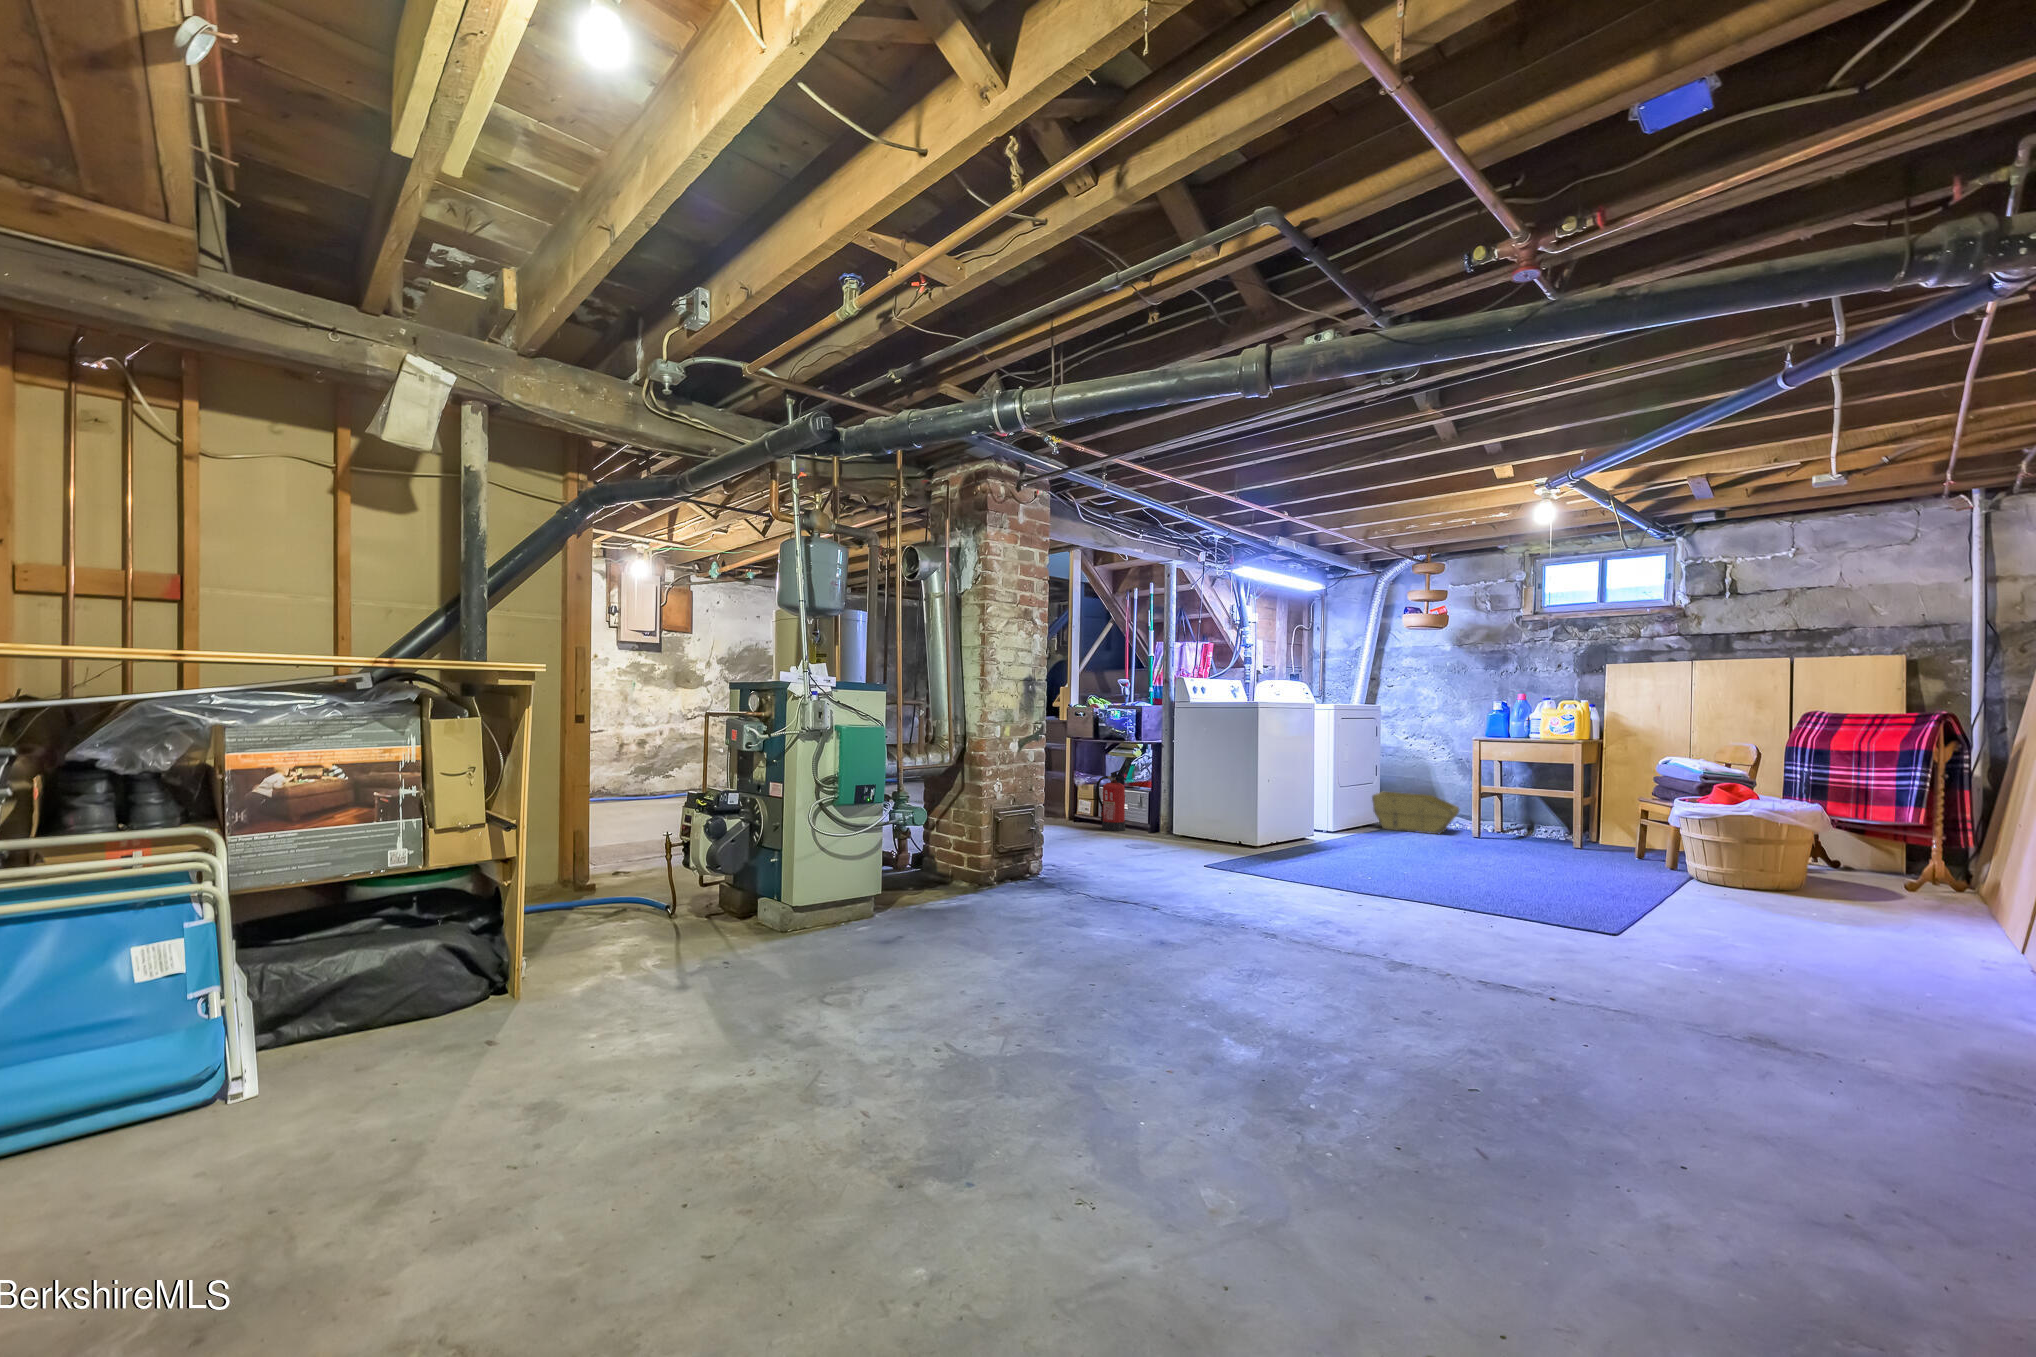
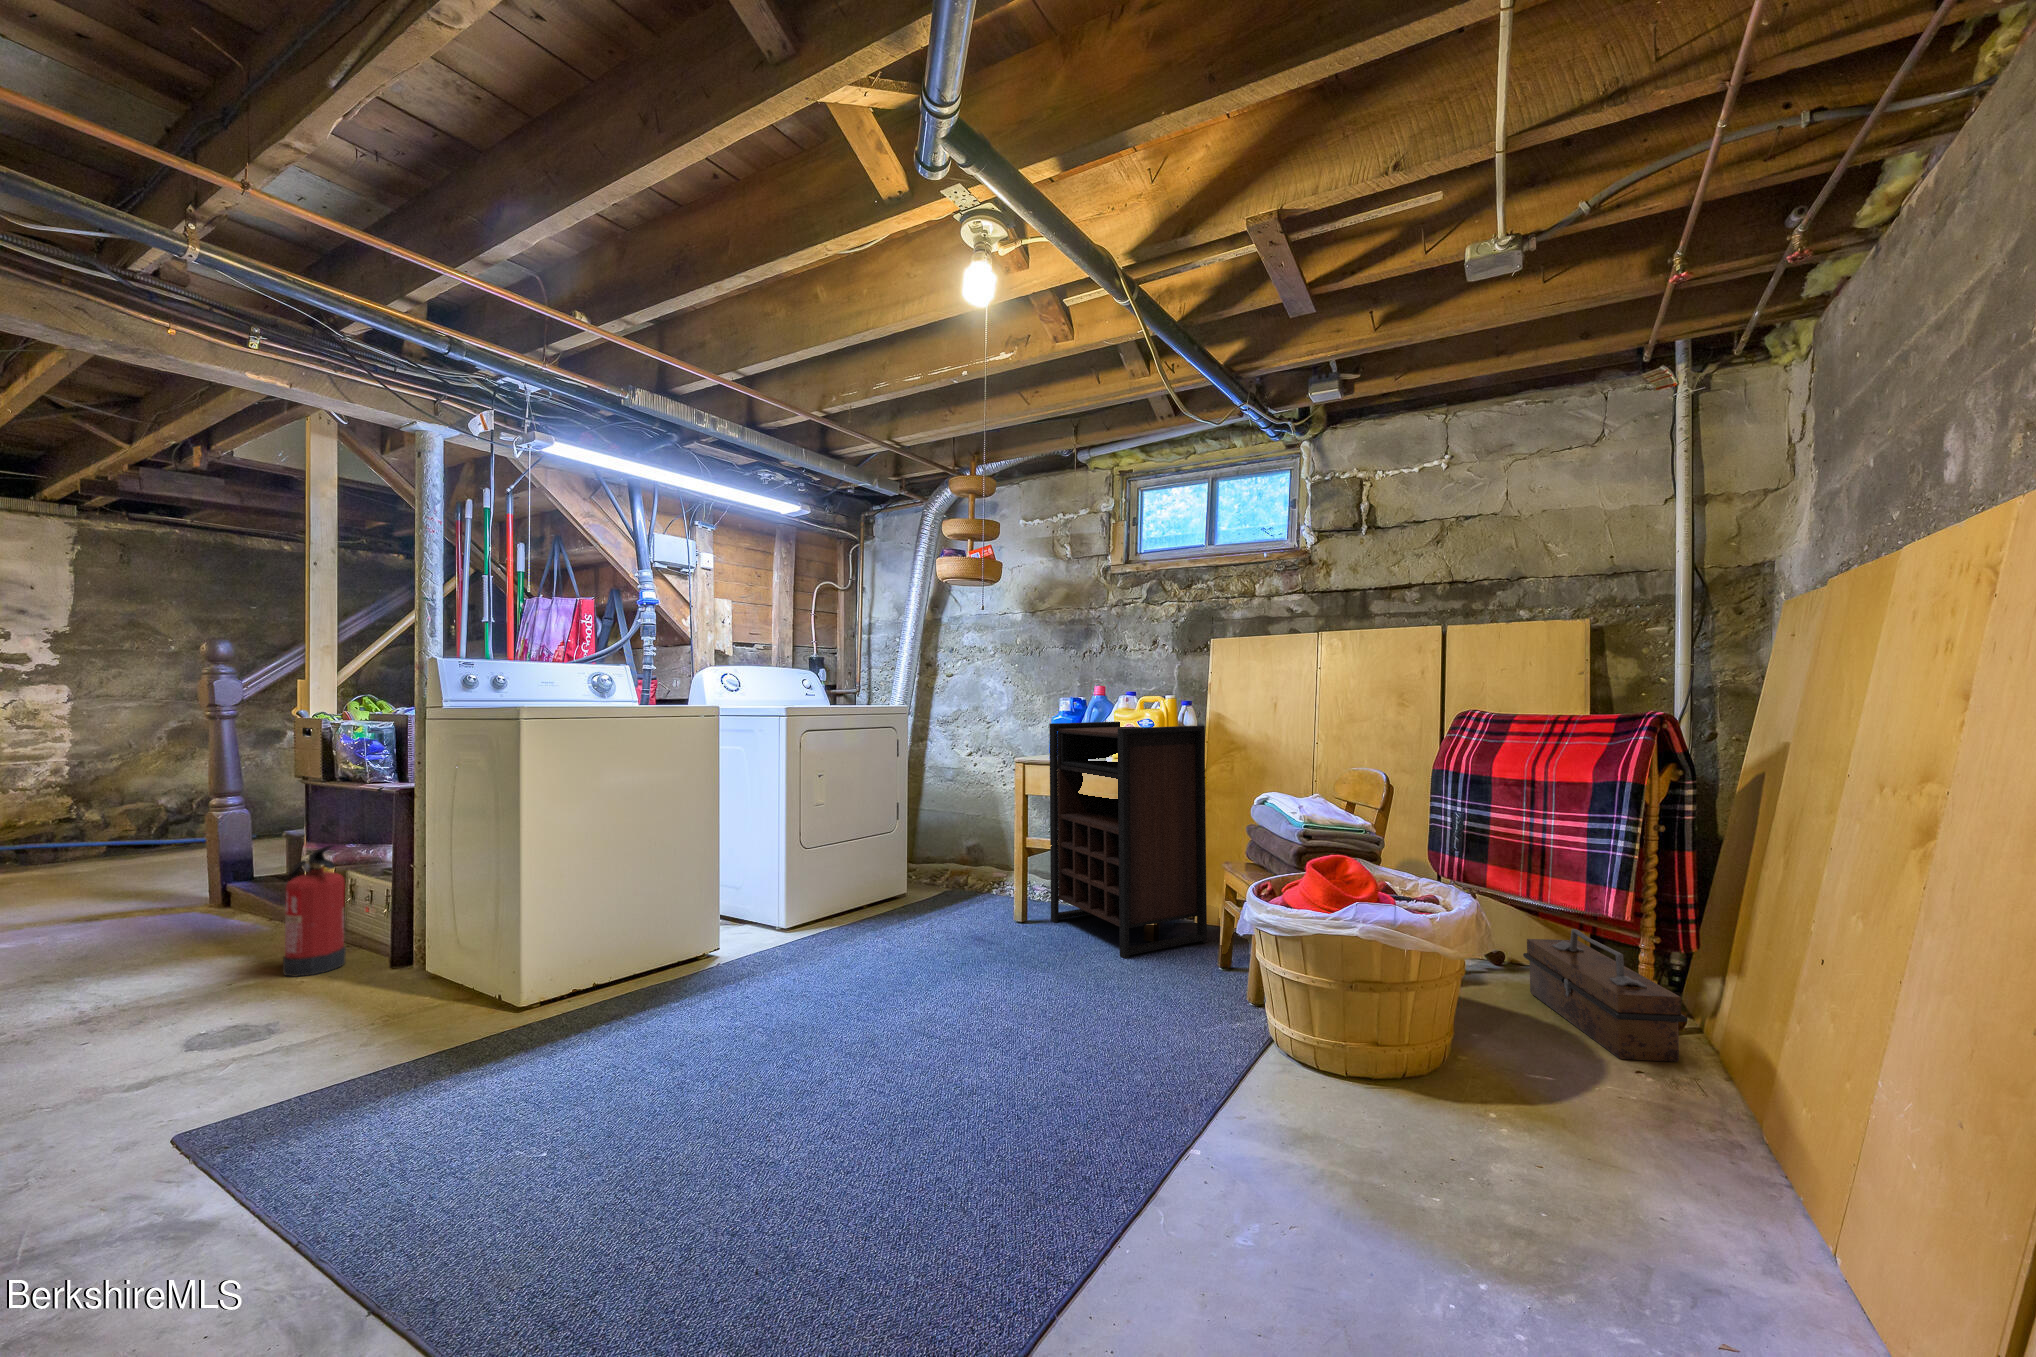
shelving unit: none [1498,717,1619,851] -> present [1049,722,1207,959]
storage bin: present [1372,792,1460,834] -> none [870,845,1005,923]
toolbox: none [1852,835,1956,896] -> present [1523,929,1687,1062]

